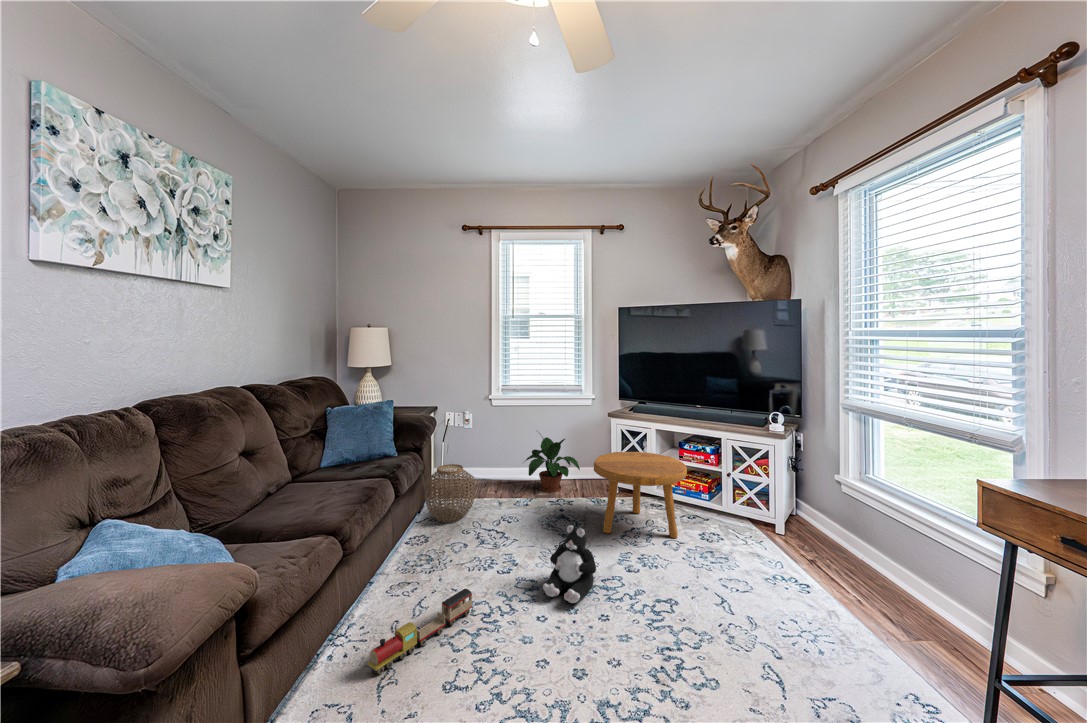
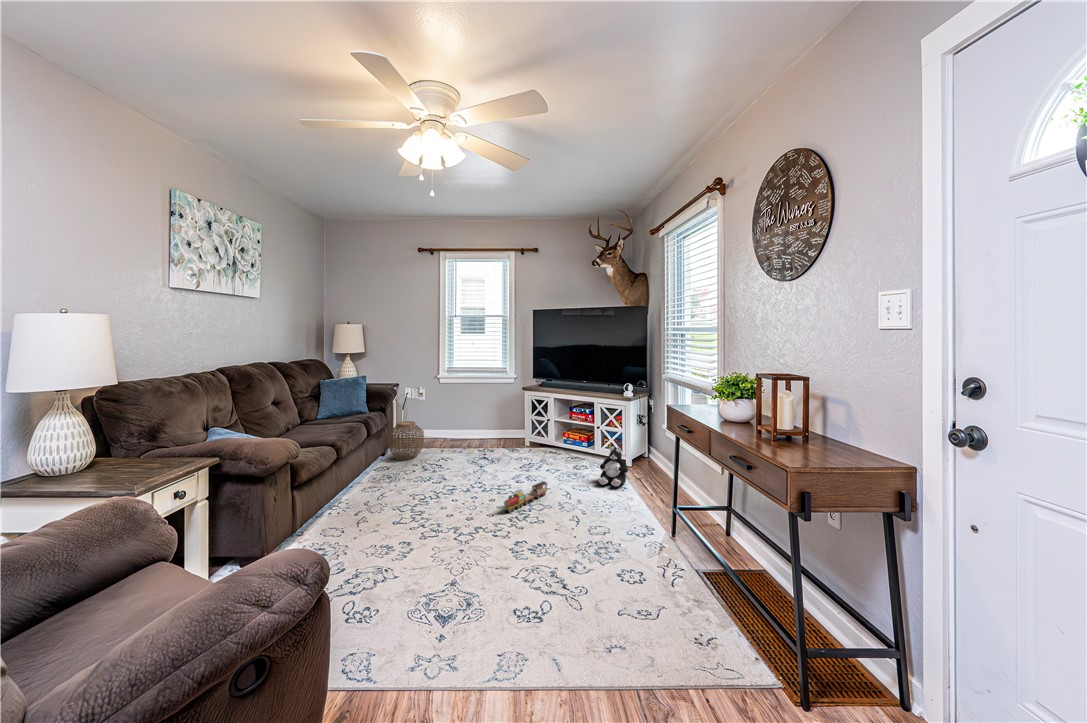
potted plant: present [525,433,580,492] -> none [461,400,504,446]
footstool: present [594,452,687,538] -> none [505,414,566,467]
plush toy: present [543,525,596,603] -> present [598,446,628,487]
toy train: present [368,589,472,674] -> present [503,481,547,512]

